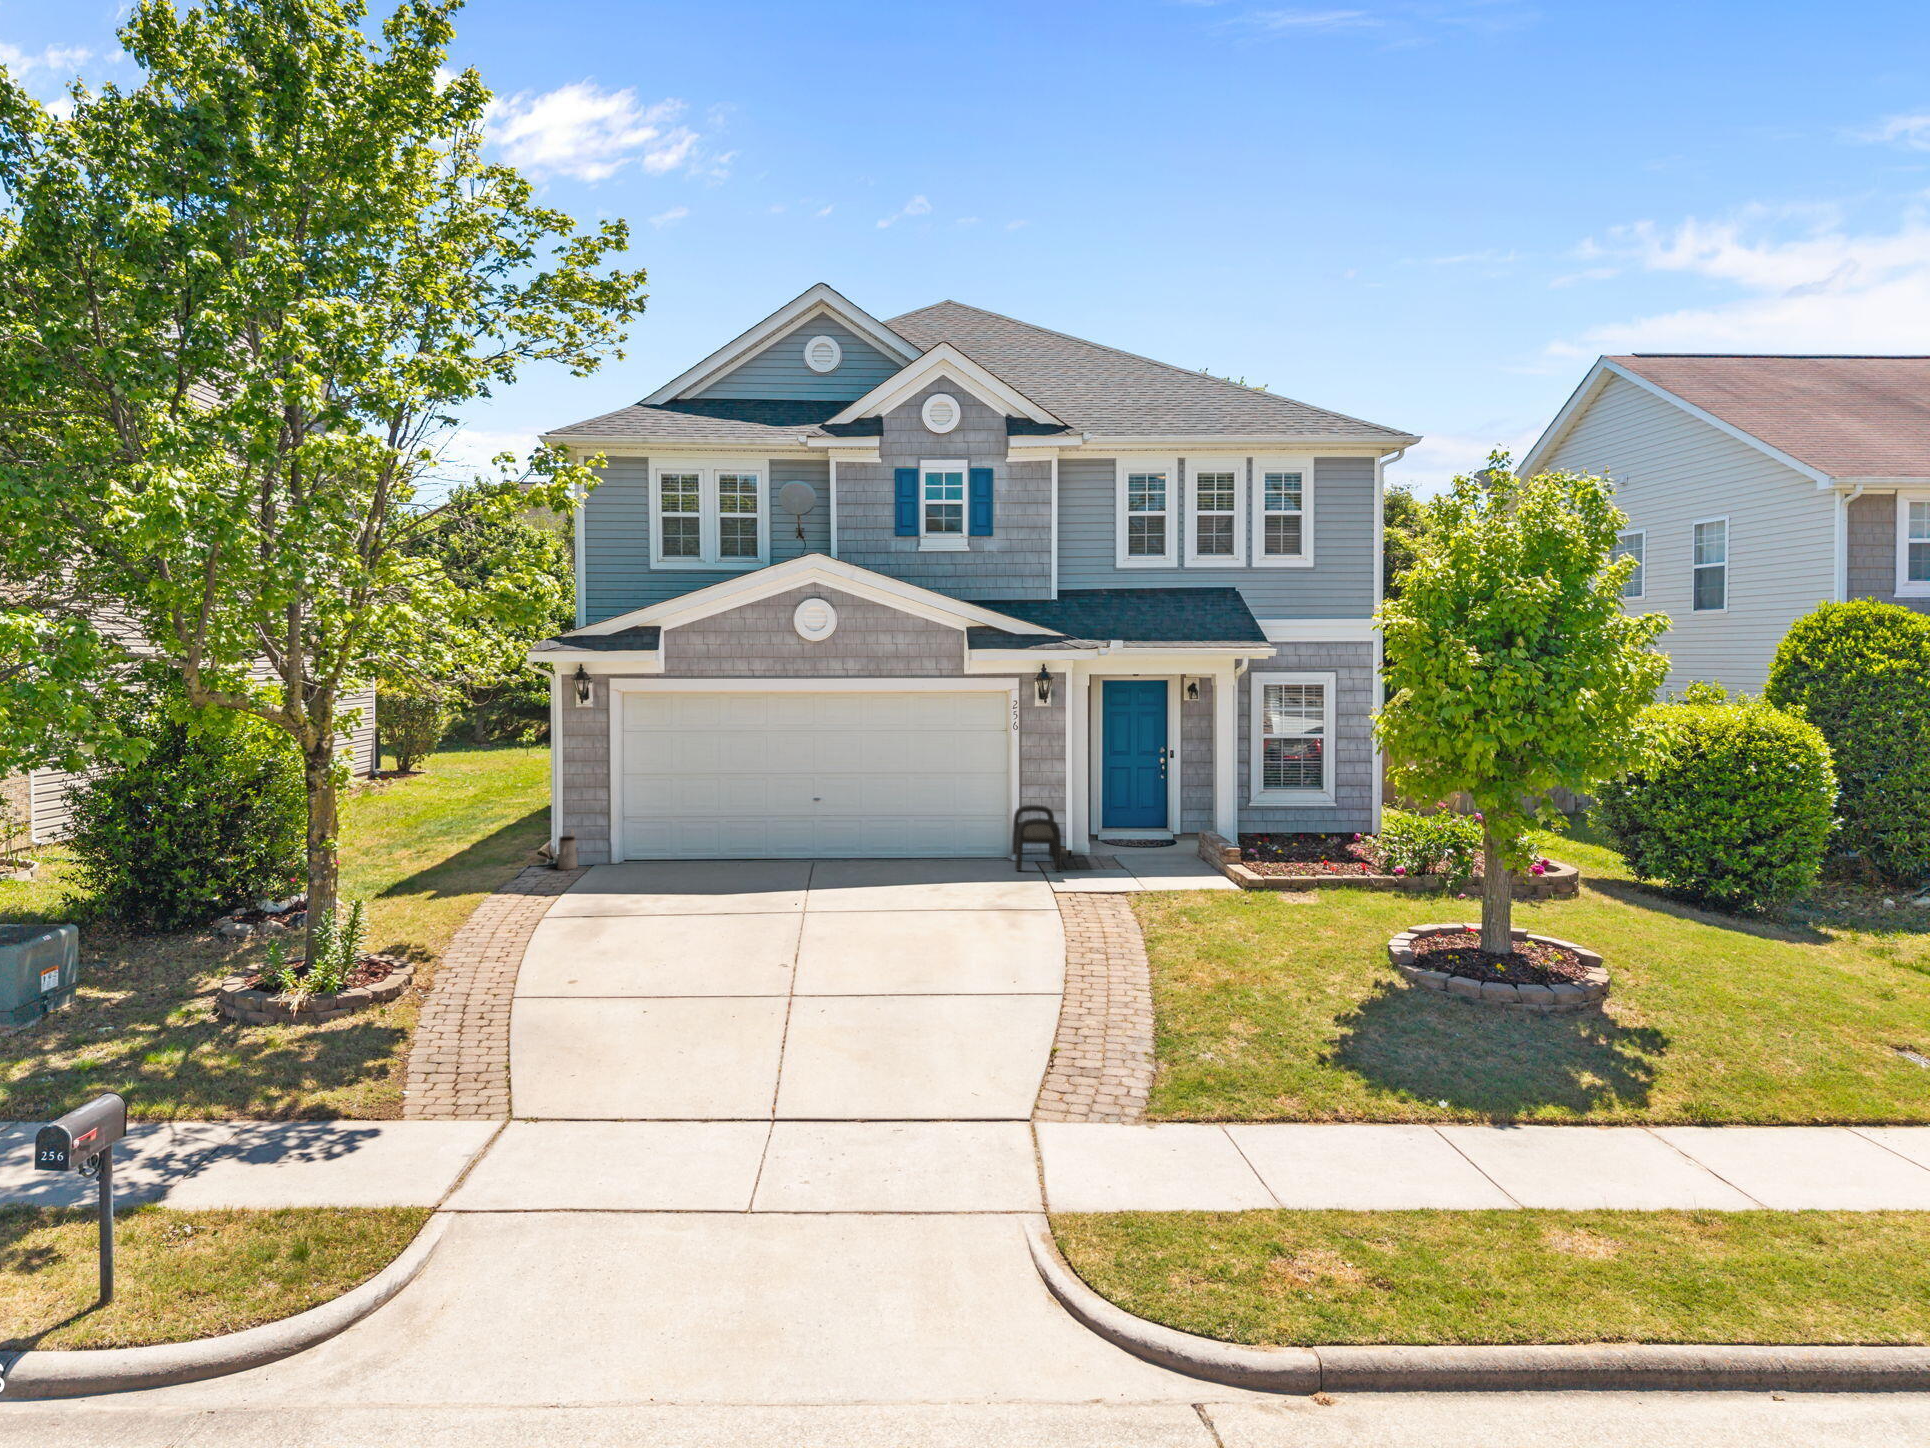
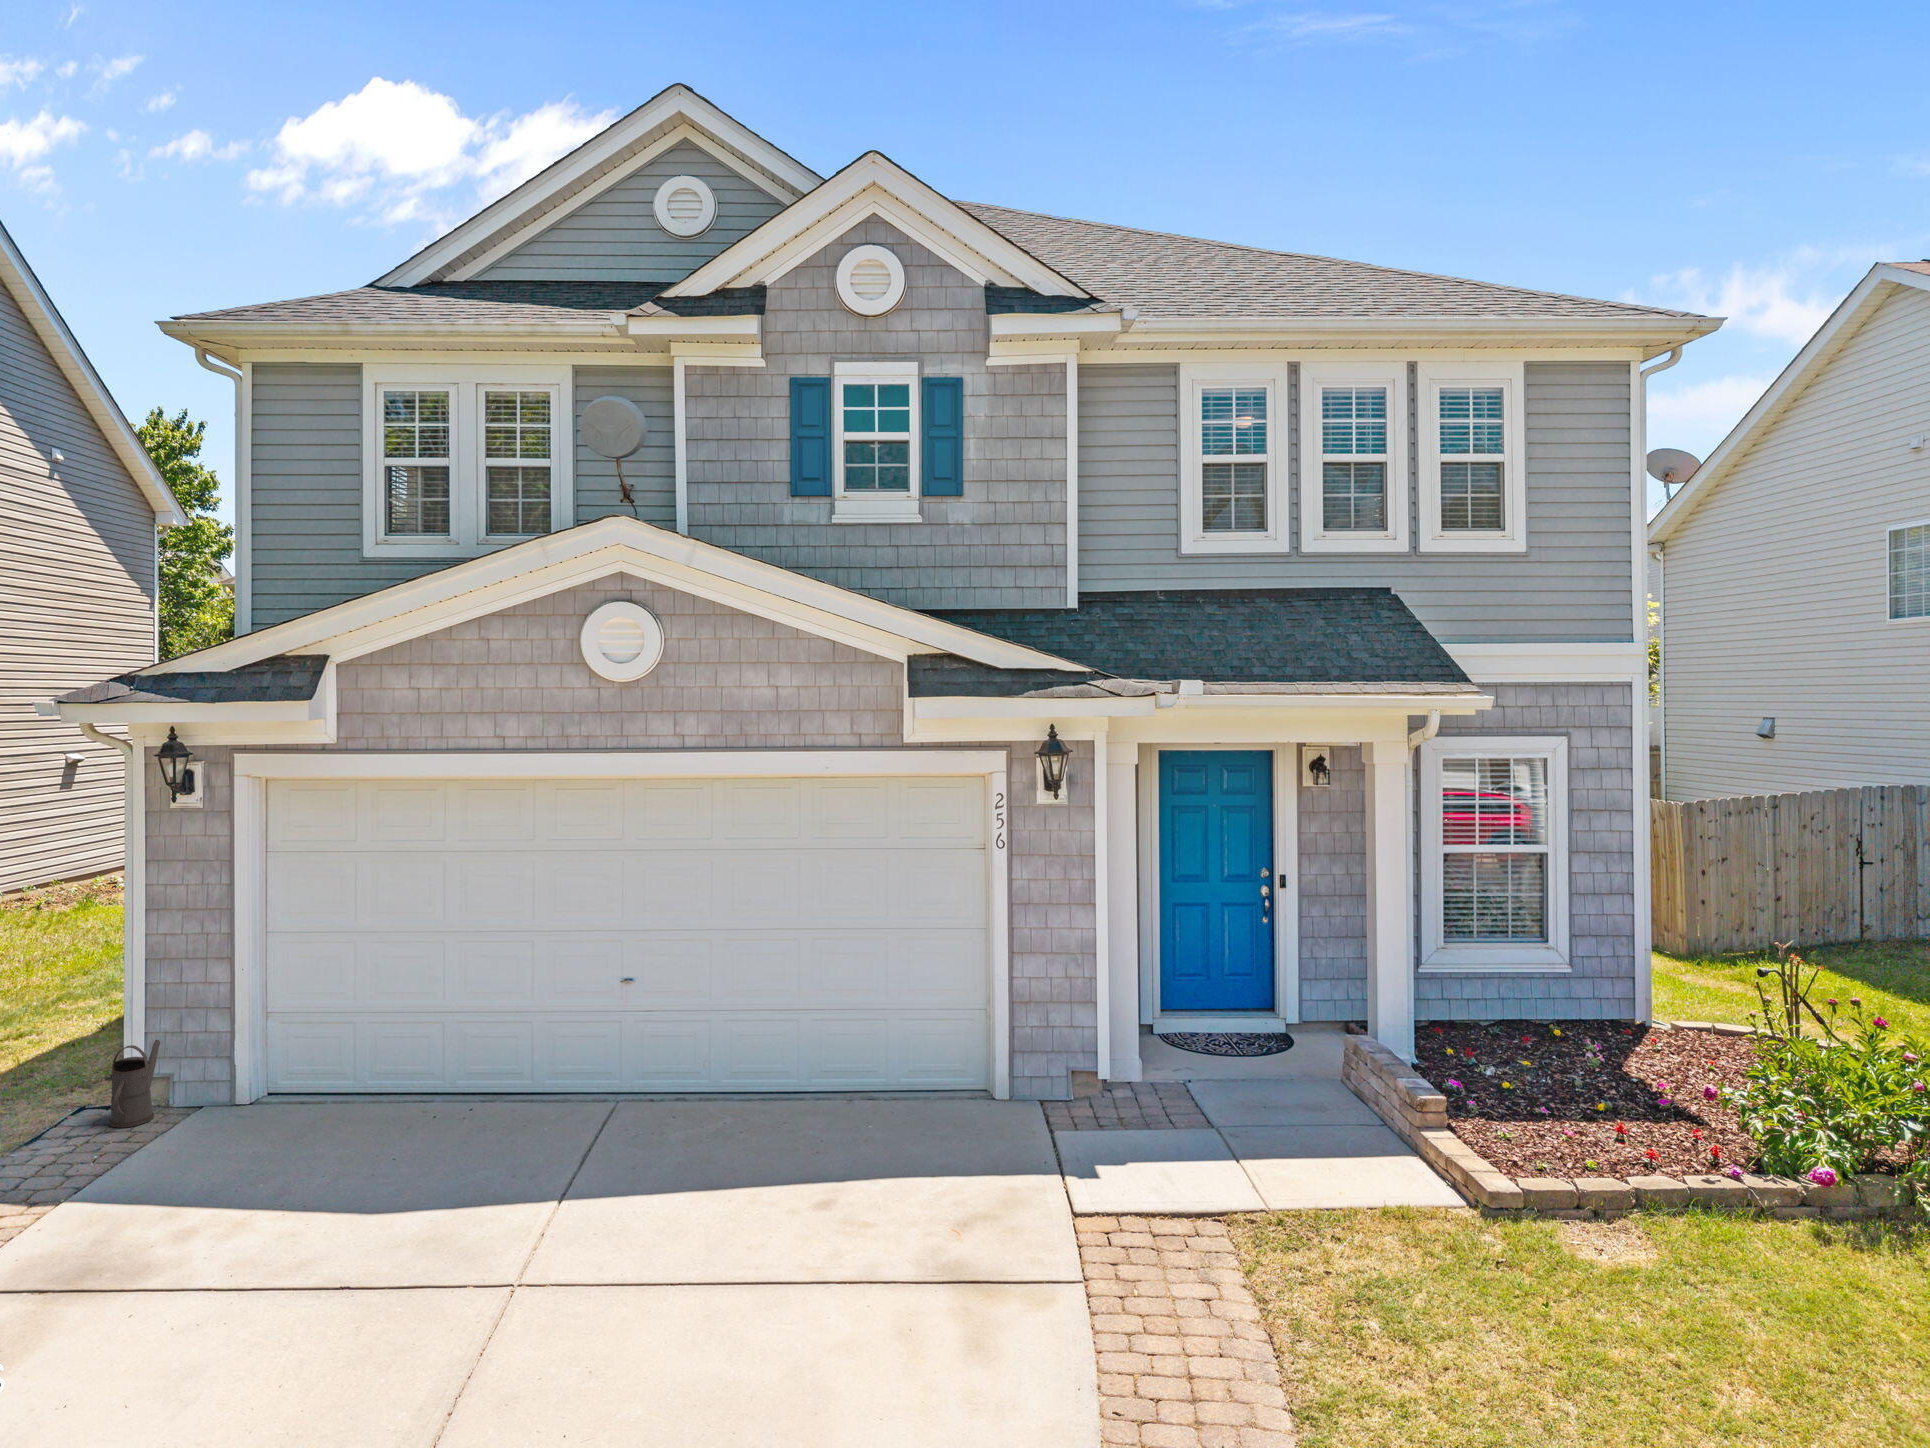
bench: present [1012,805,1062,871] -> none [992,992,1087,1135]

